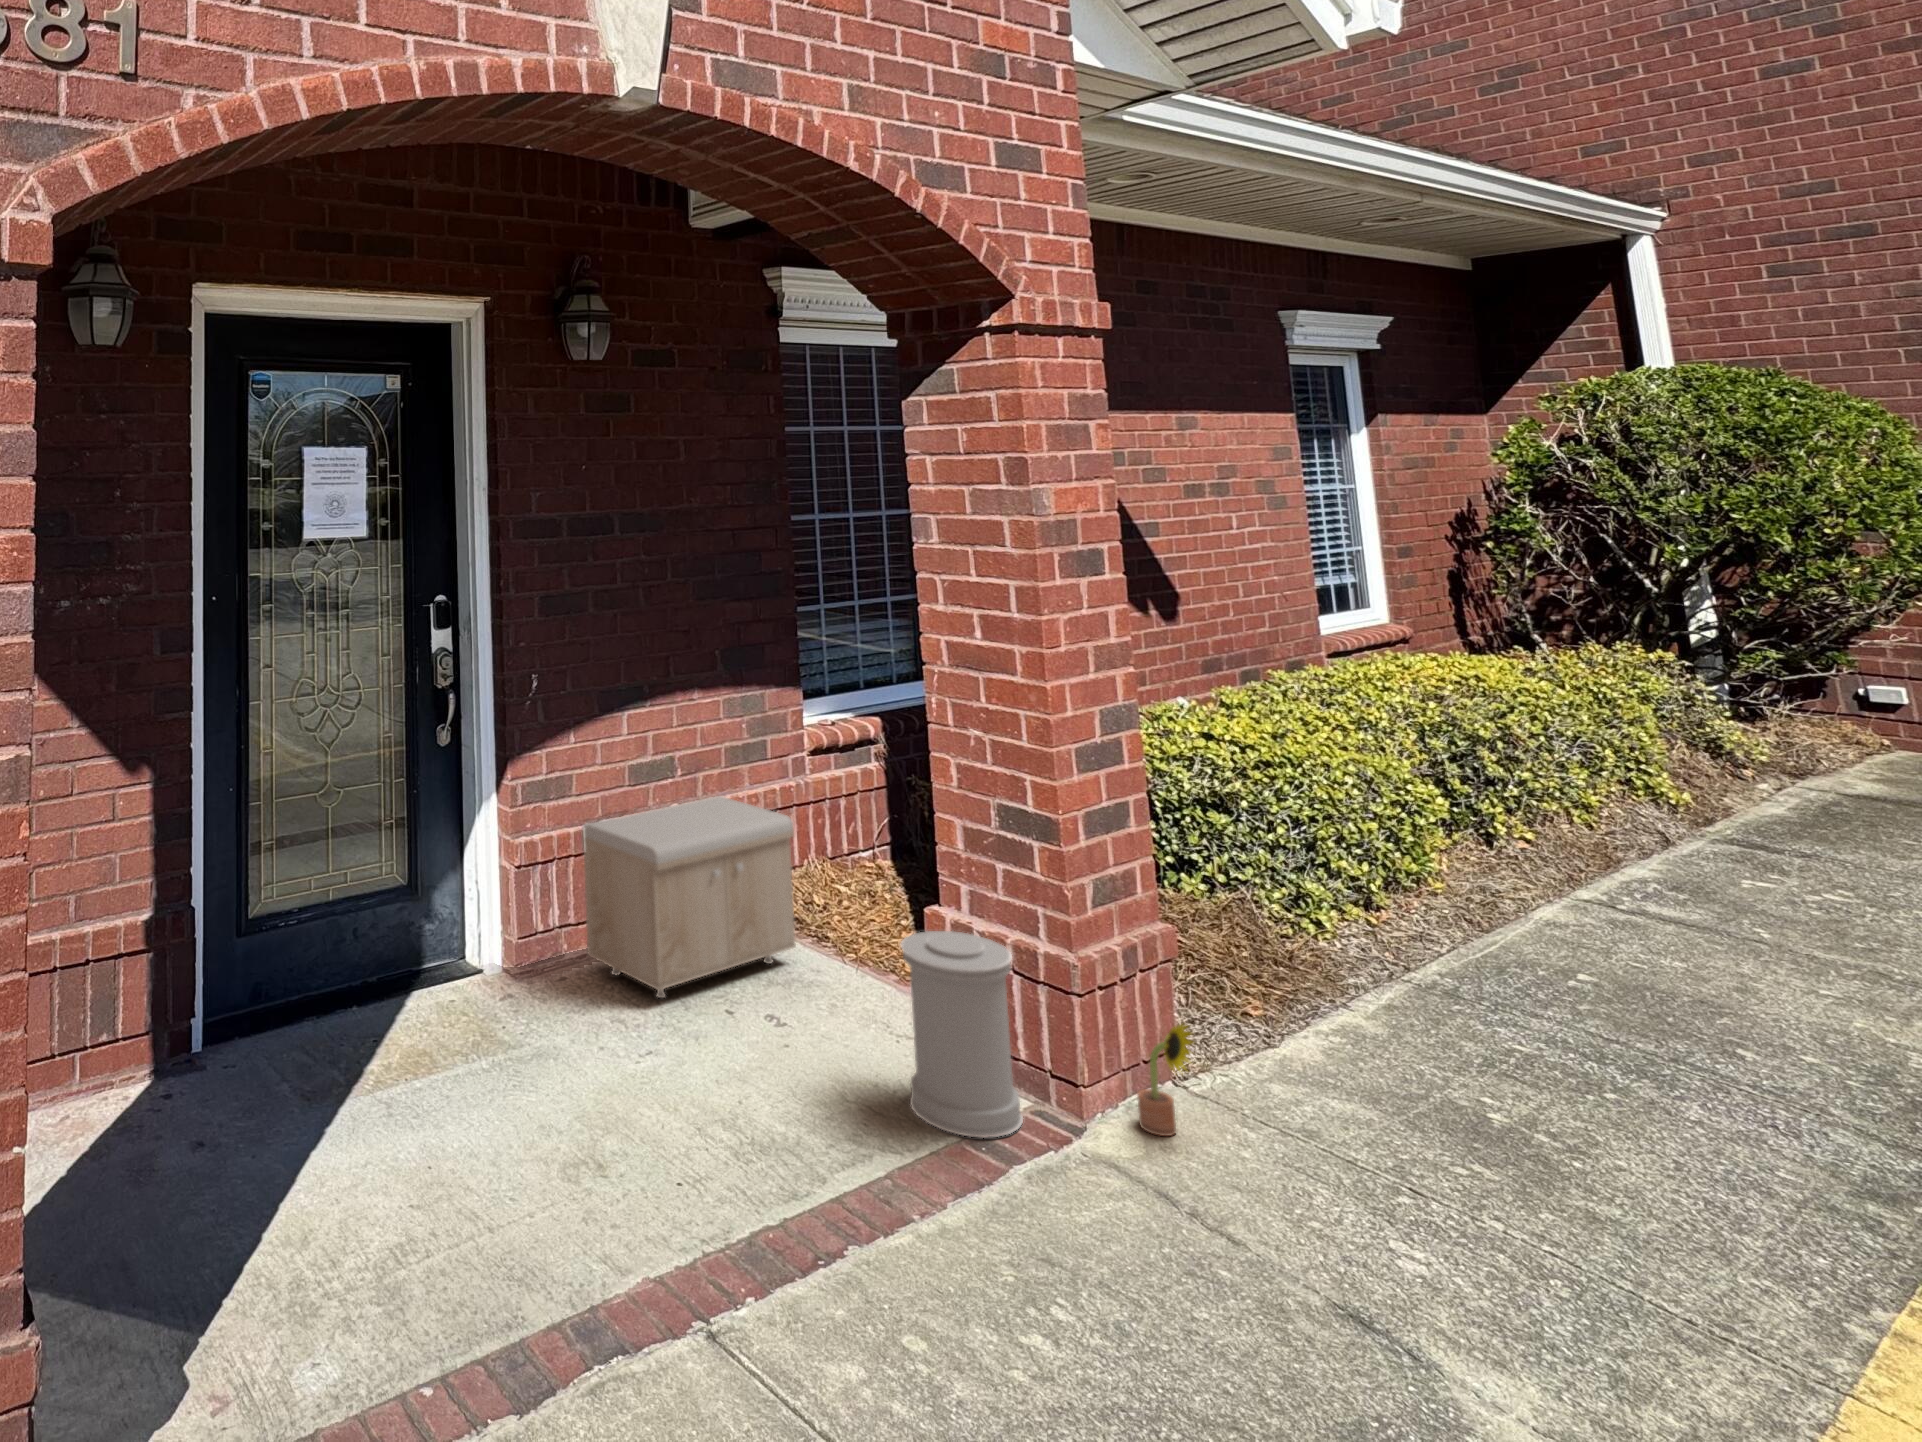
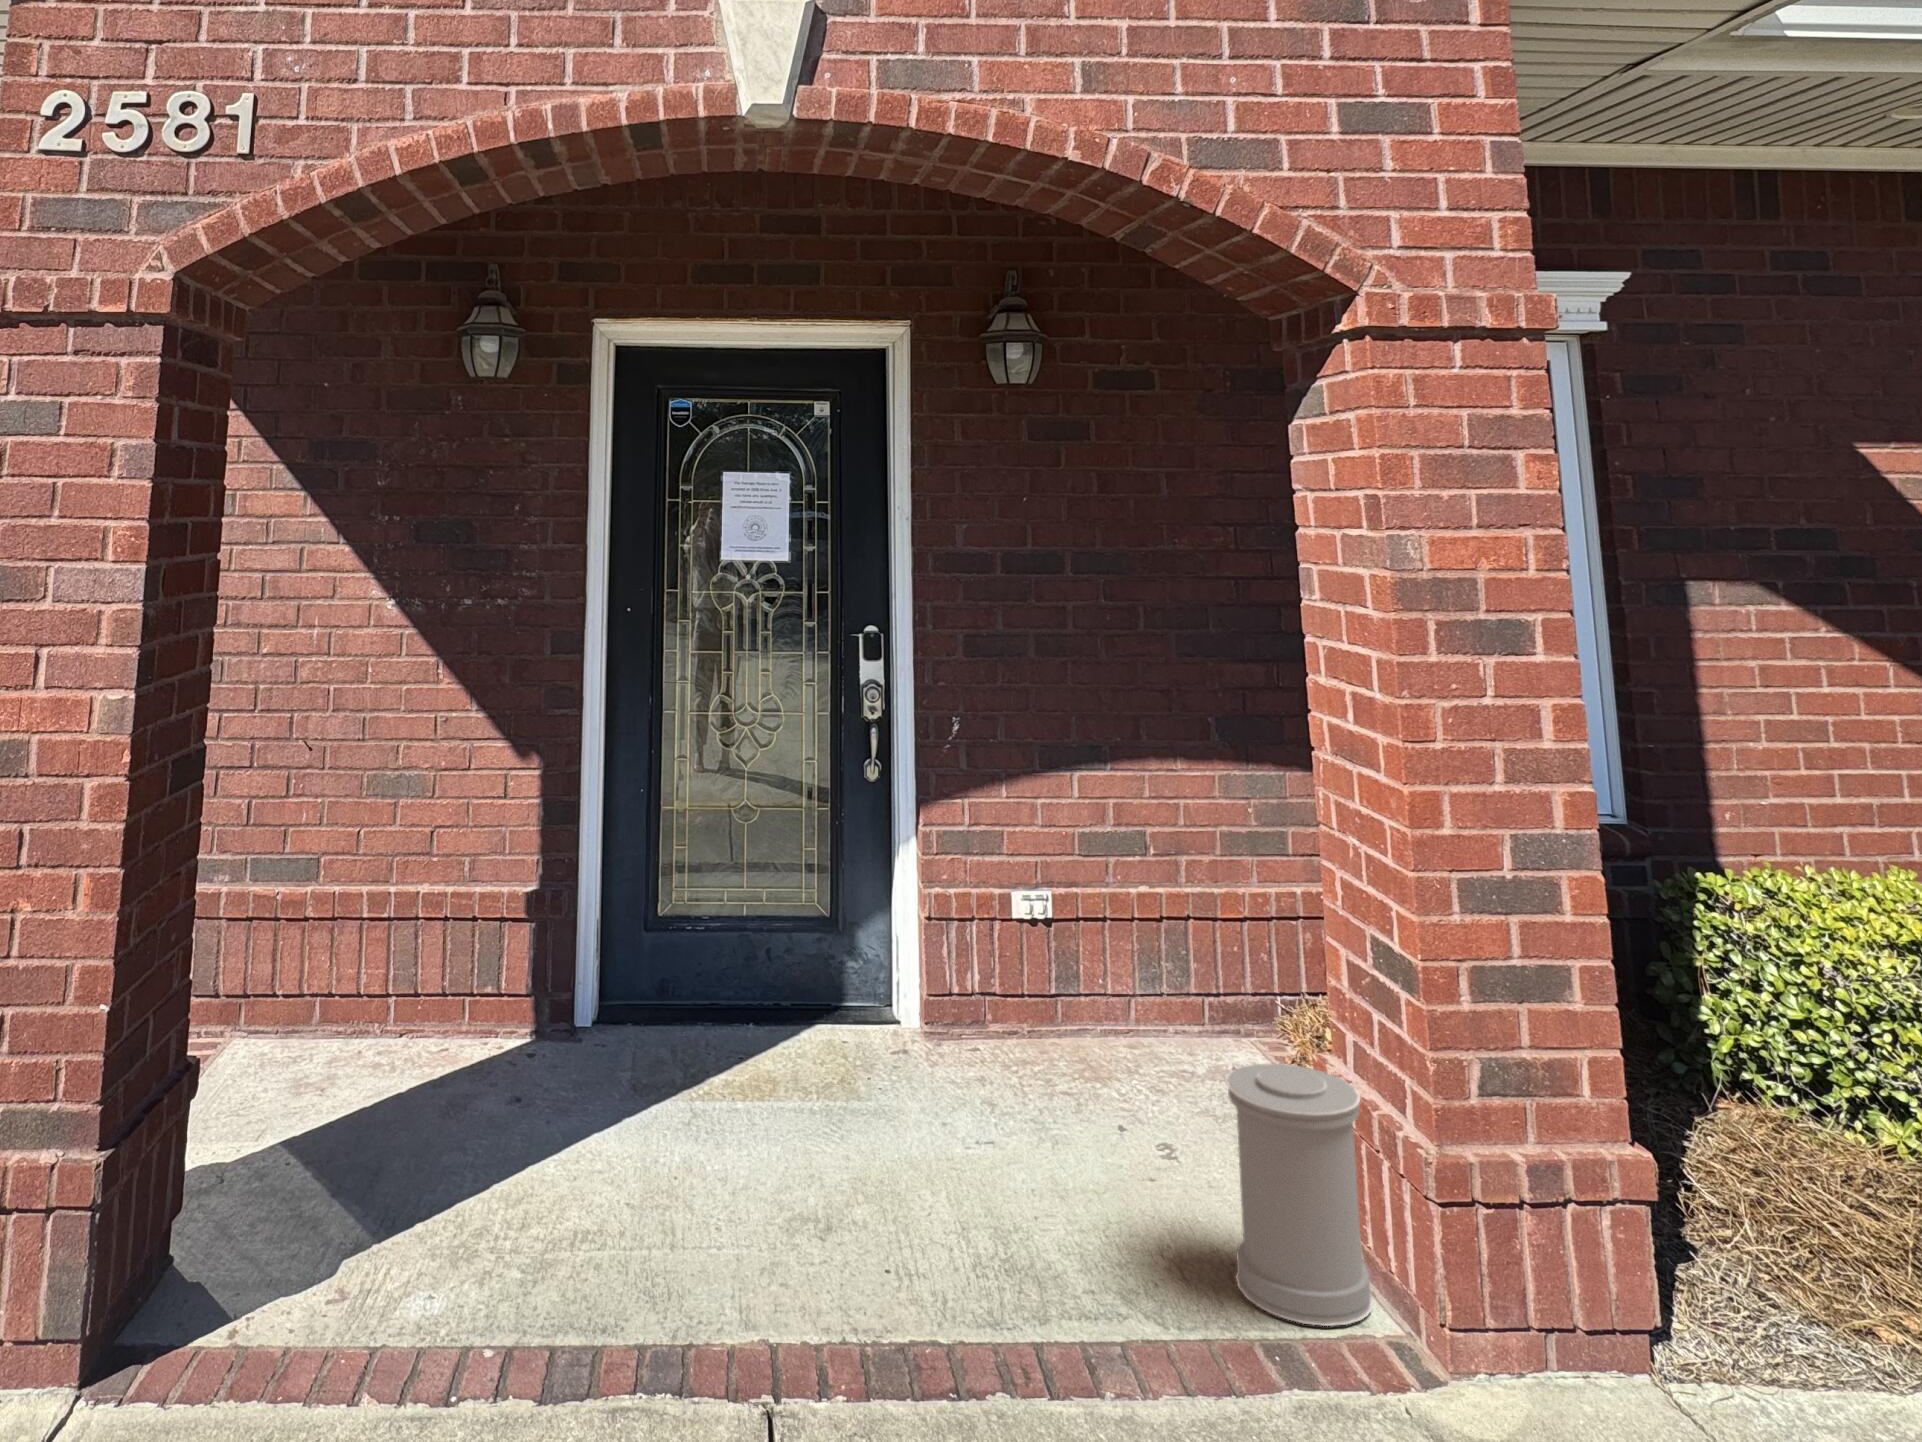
storage bench: present [583,796,796,998] -> none [1031,892,1282,1100]
decorative plant: present [1137,1024,1193,1136] -> none [1521,1242,1600,1393]

